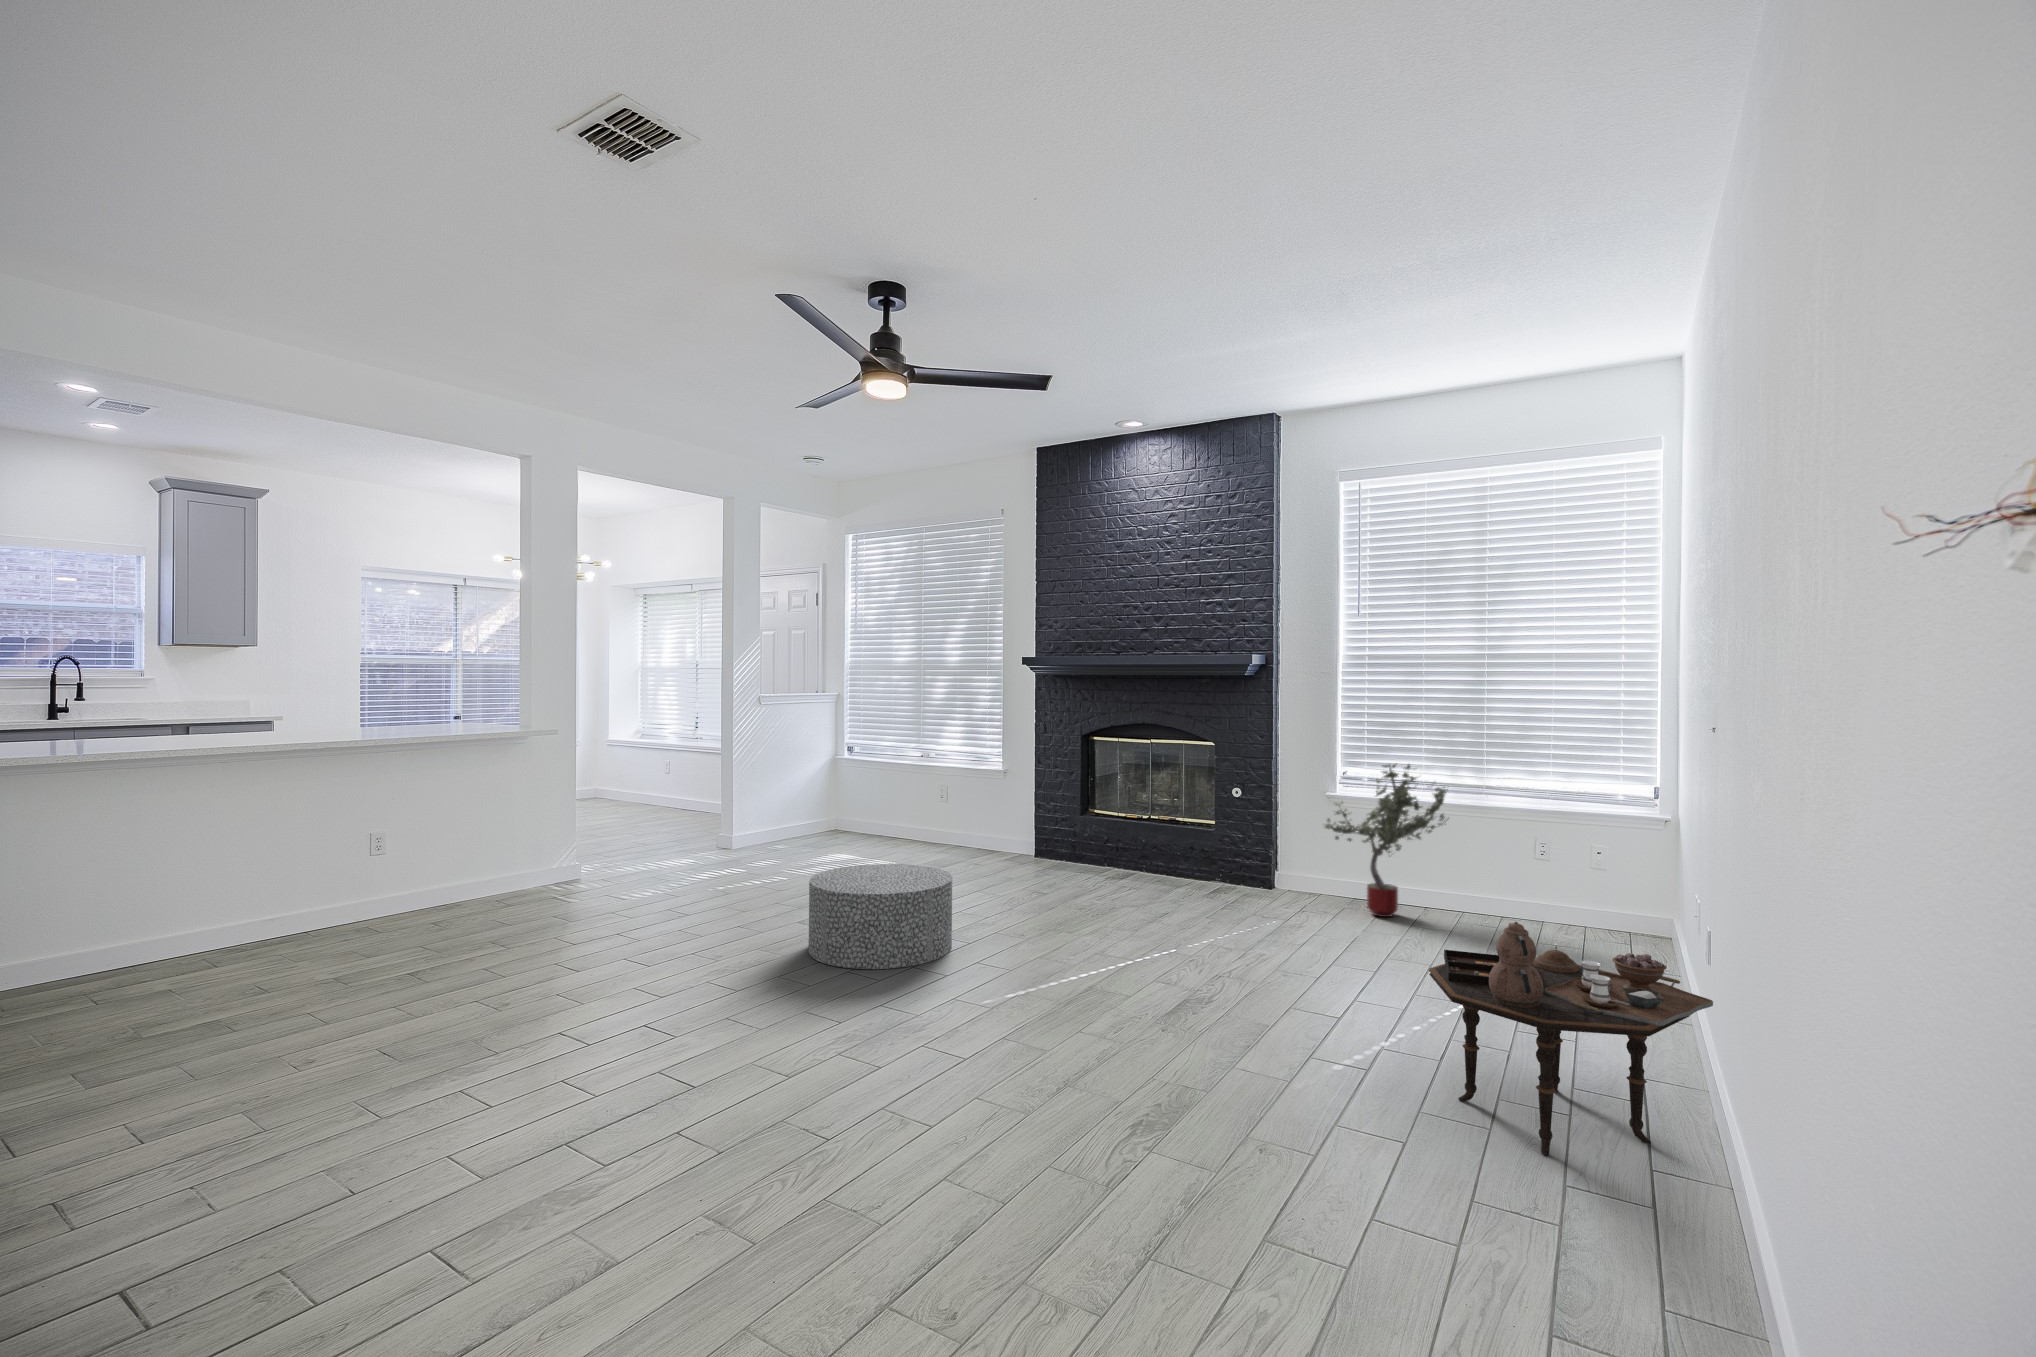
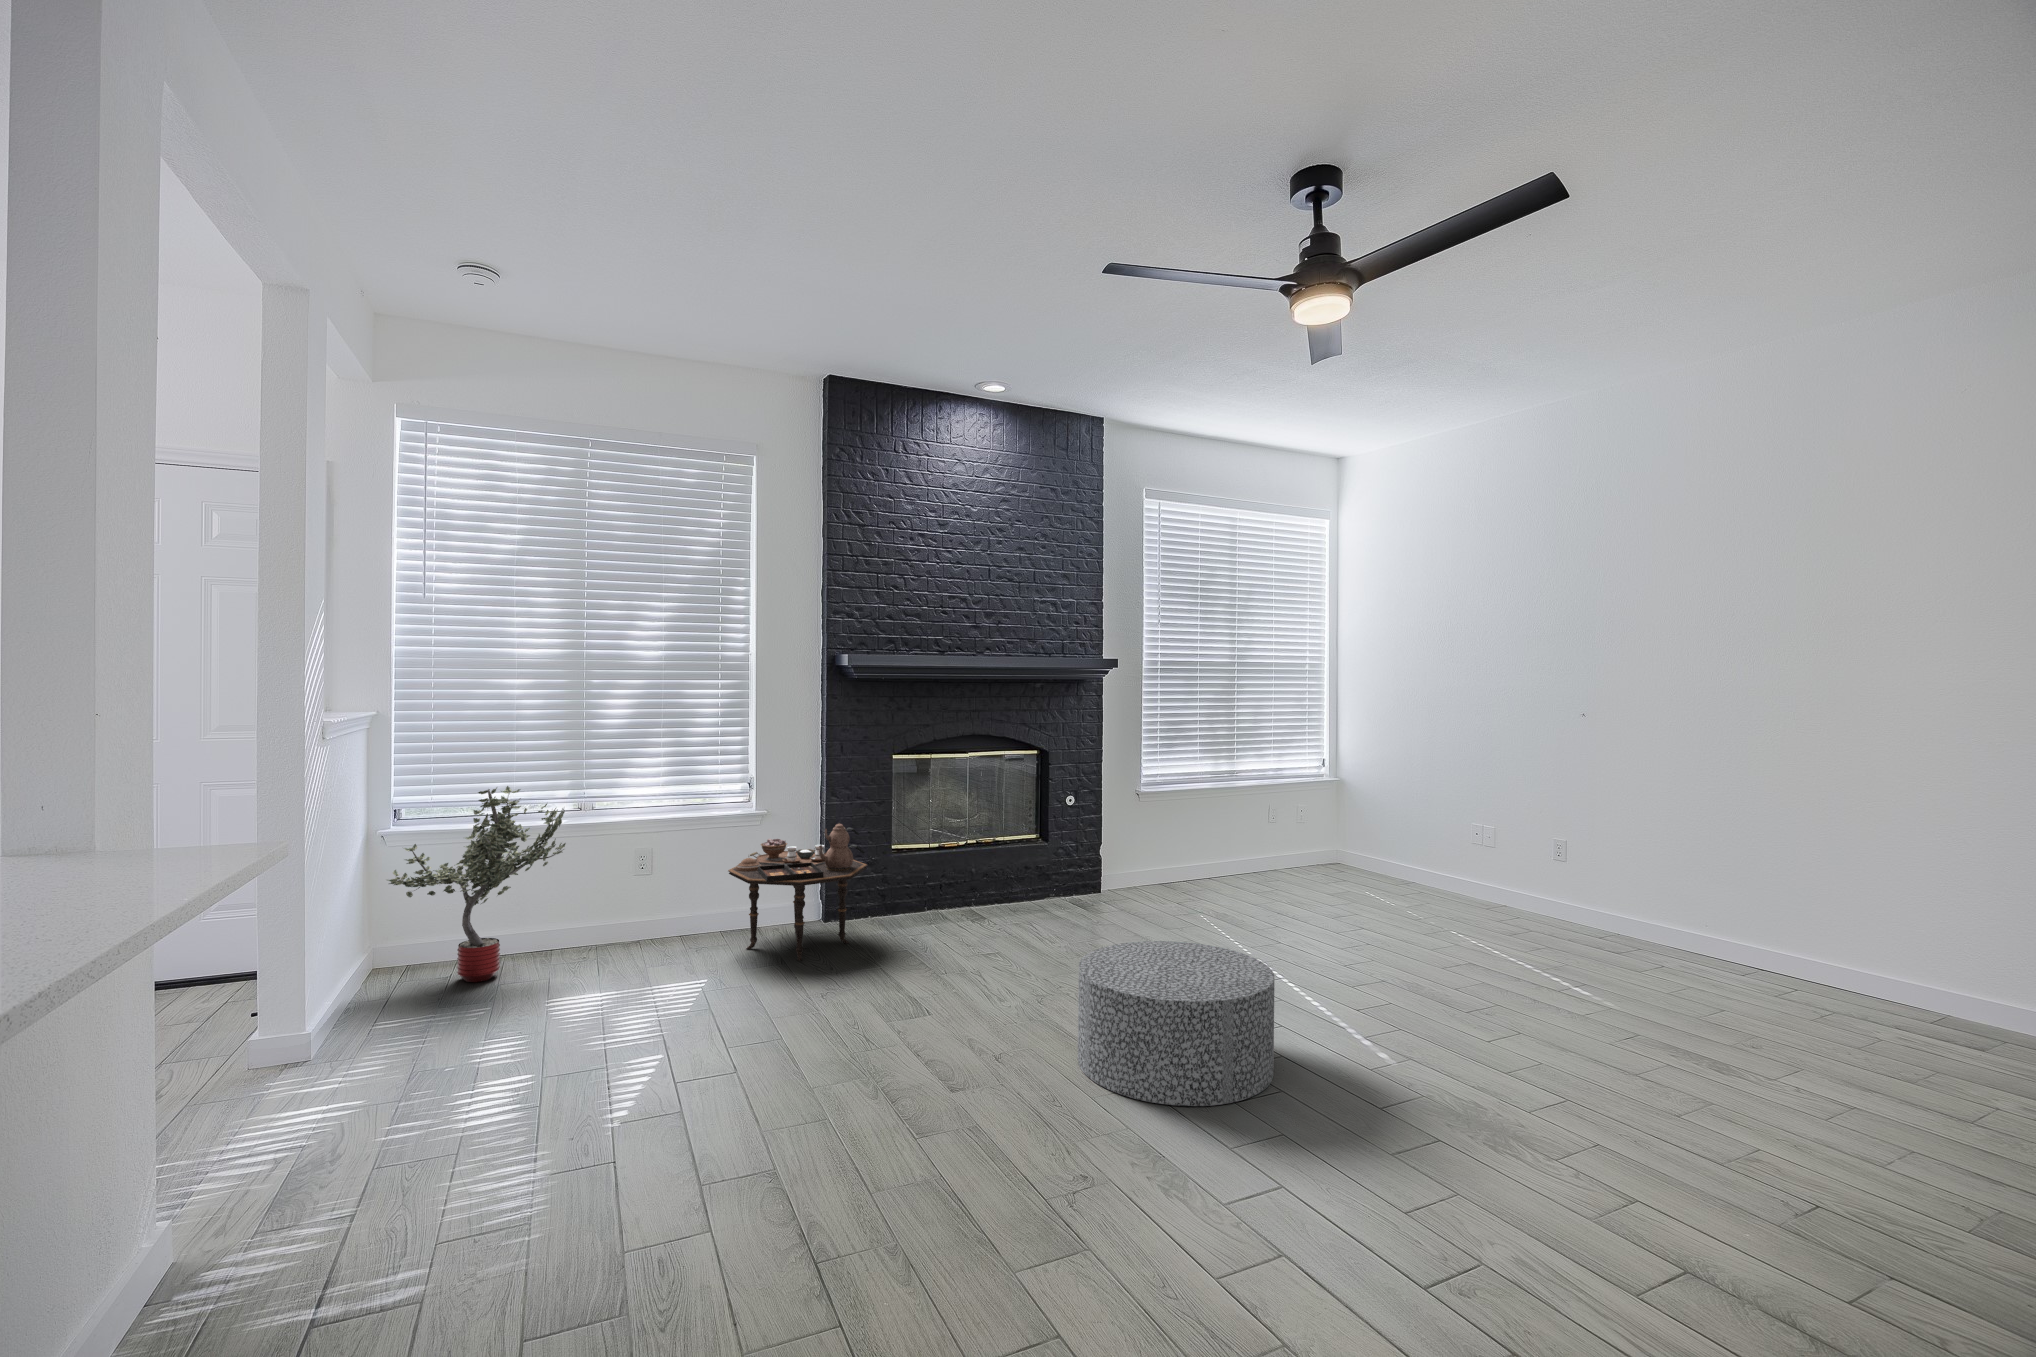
potted tree: present [1325,763,1446,917] -> present [388,786,566,982]
side table: present [1429,922,1713,1155] -> present [728,823,868,961]

